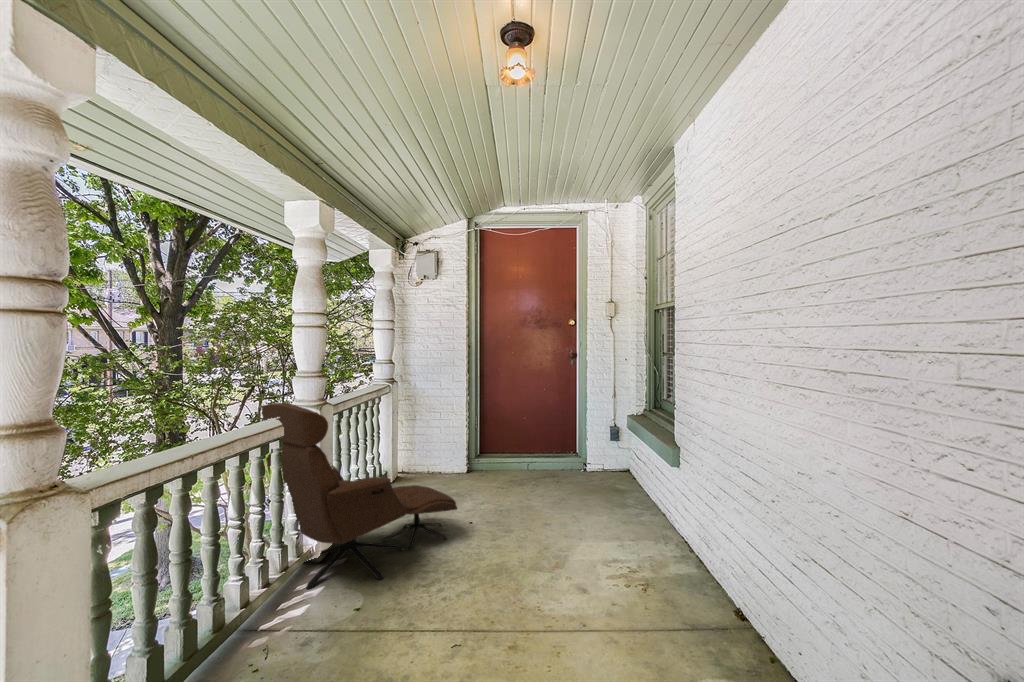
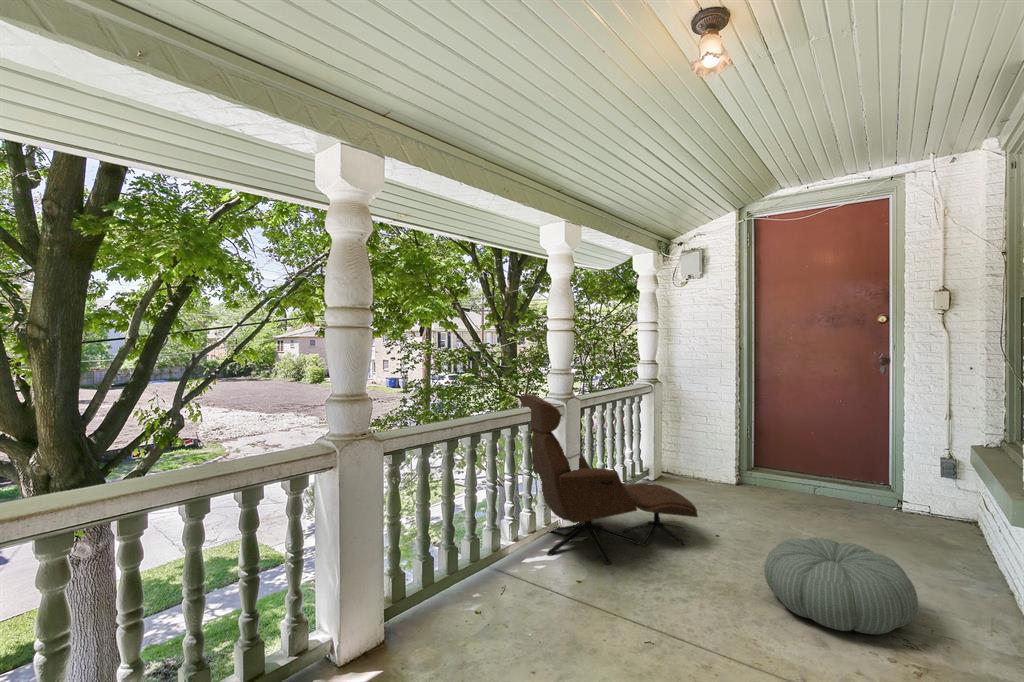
pouf: none [527,504,632,577] -> present [765,537,918,634]

